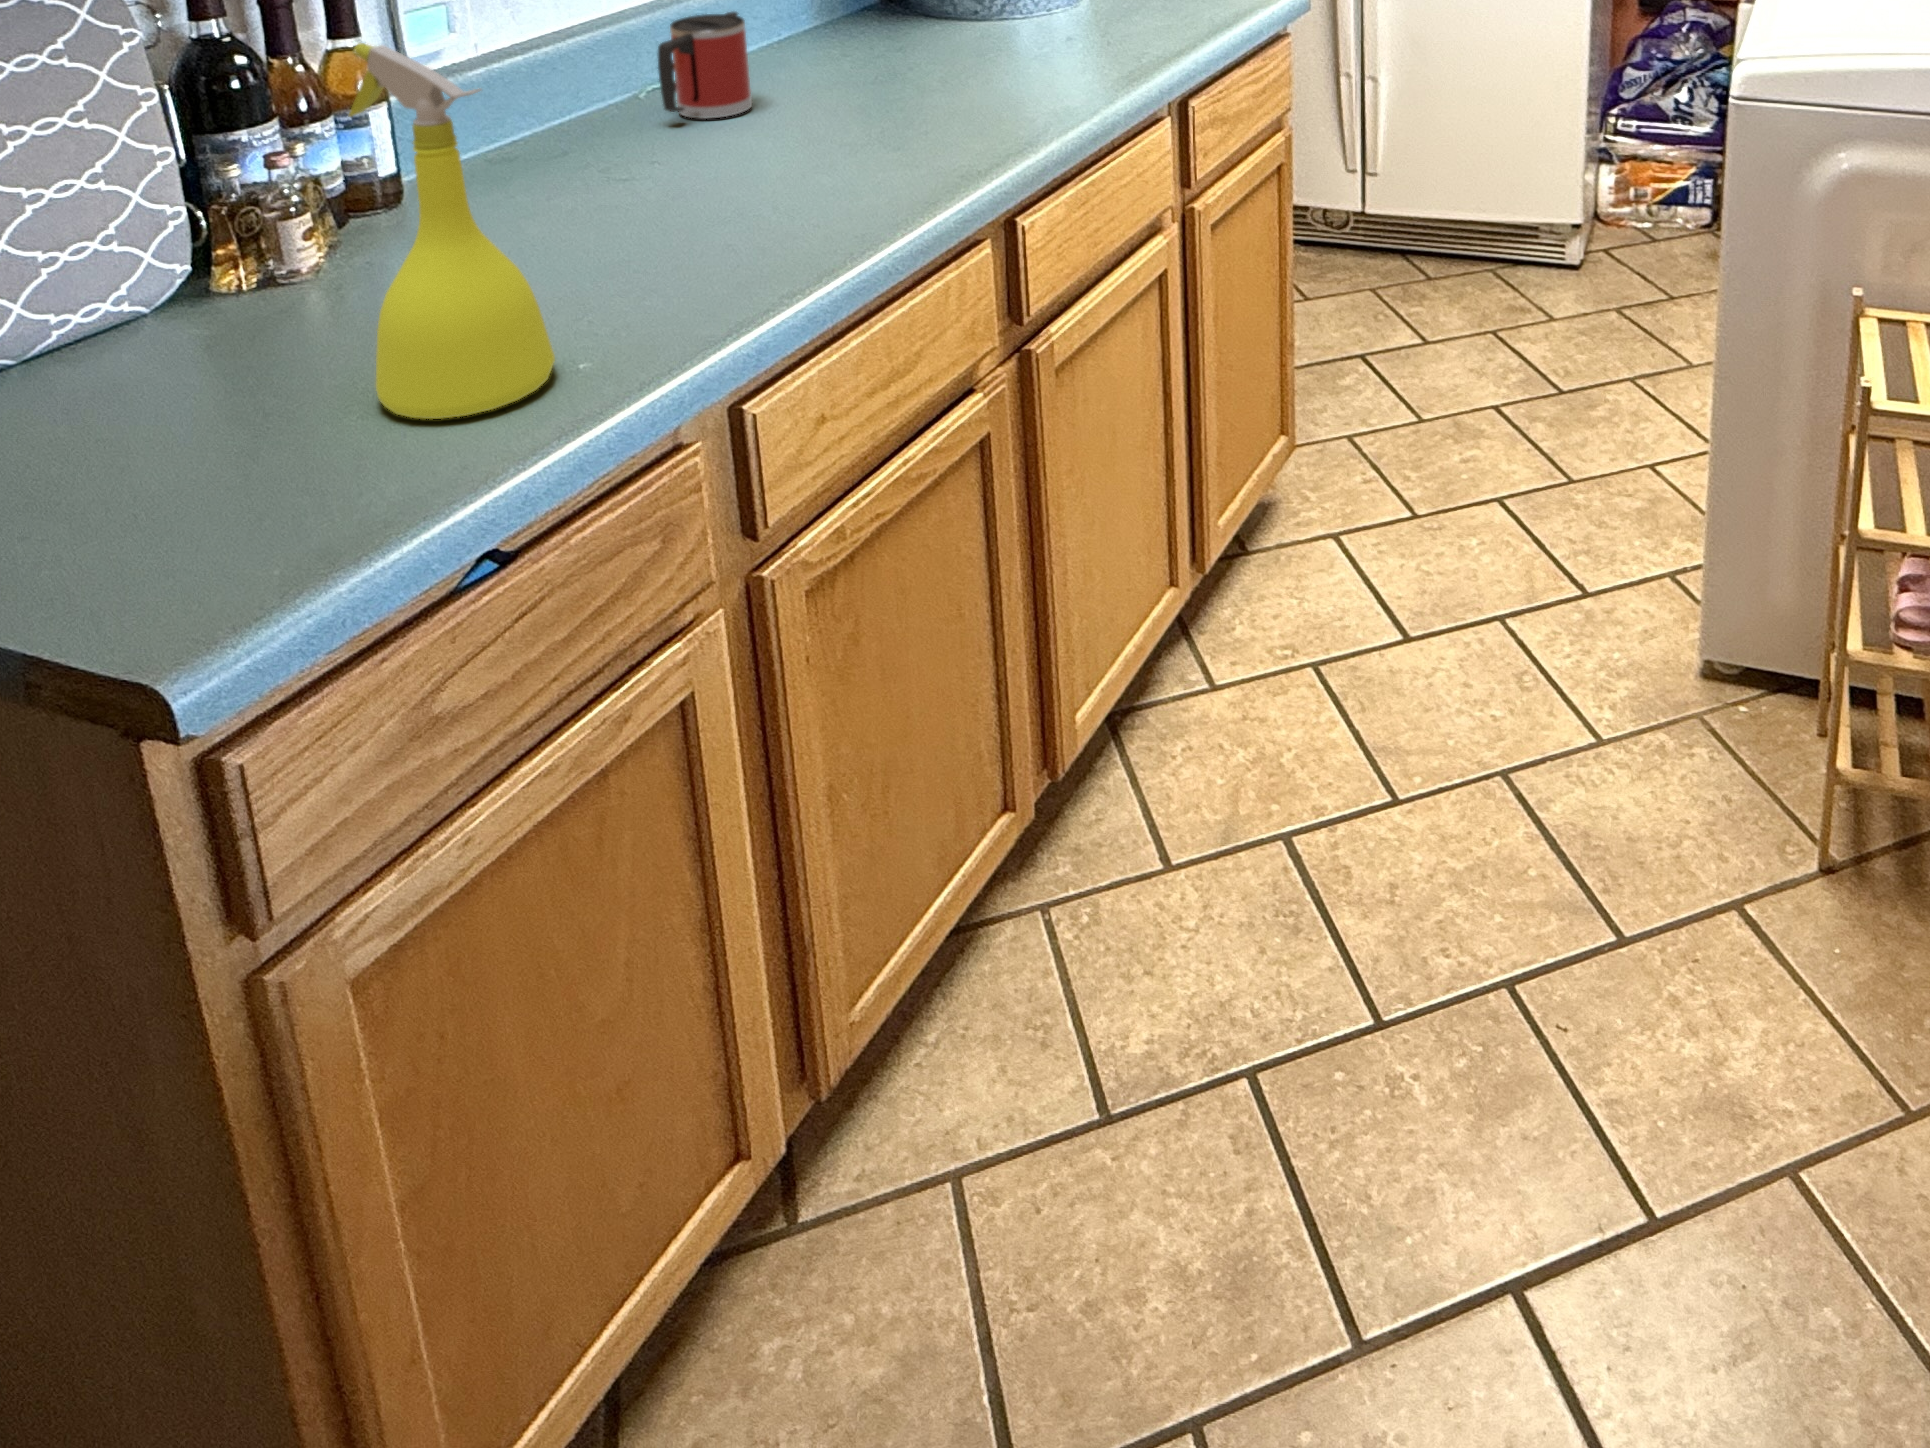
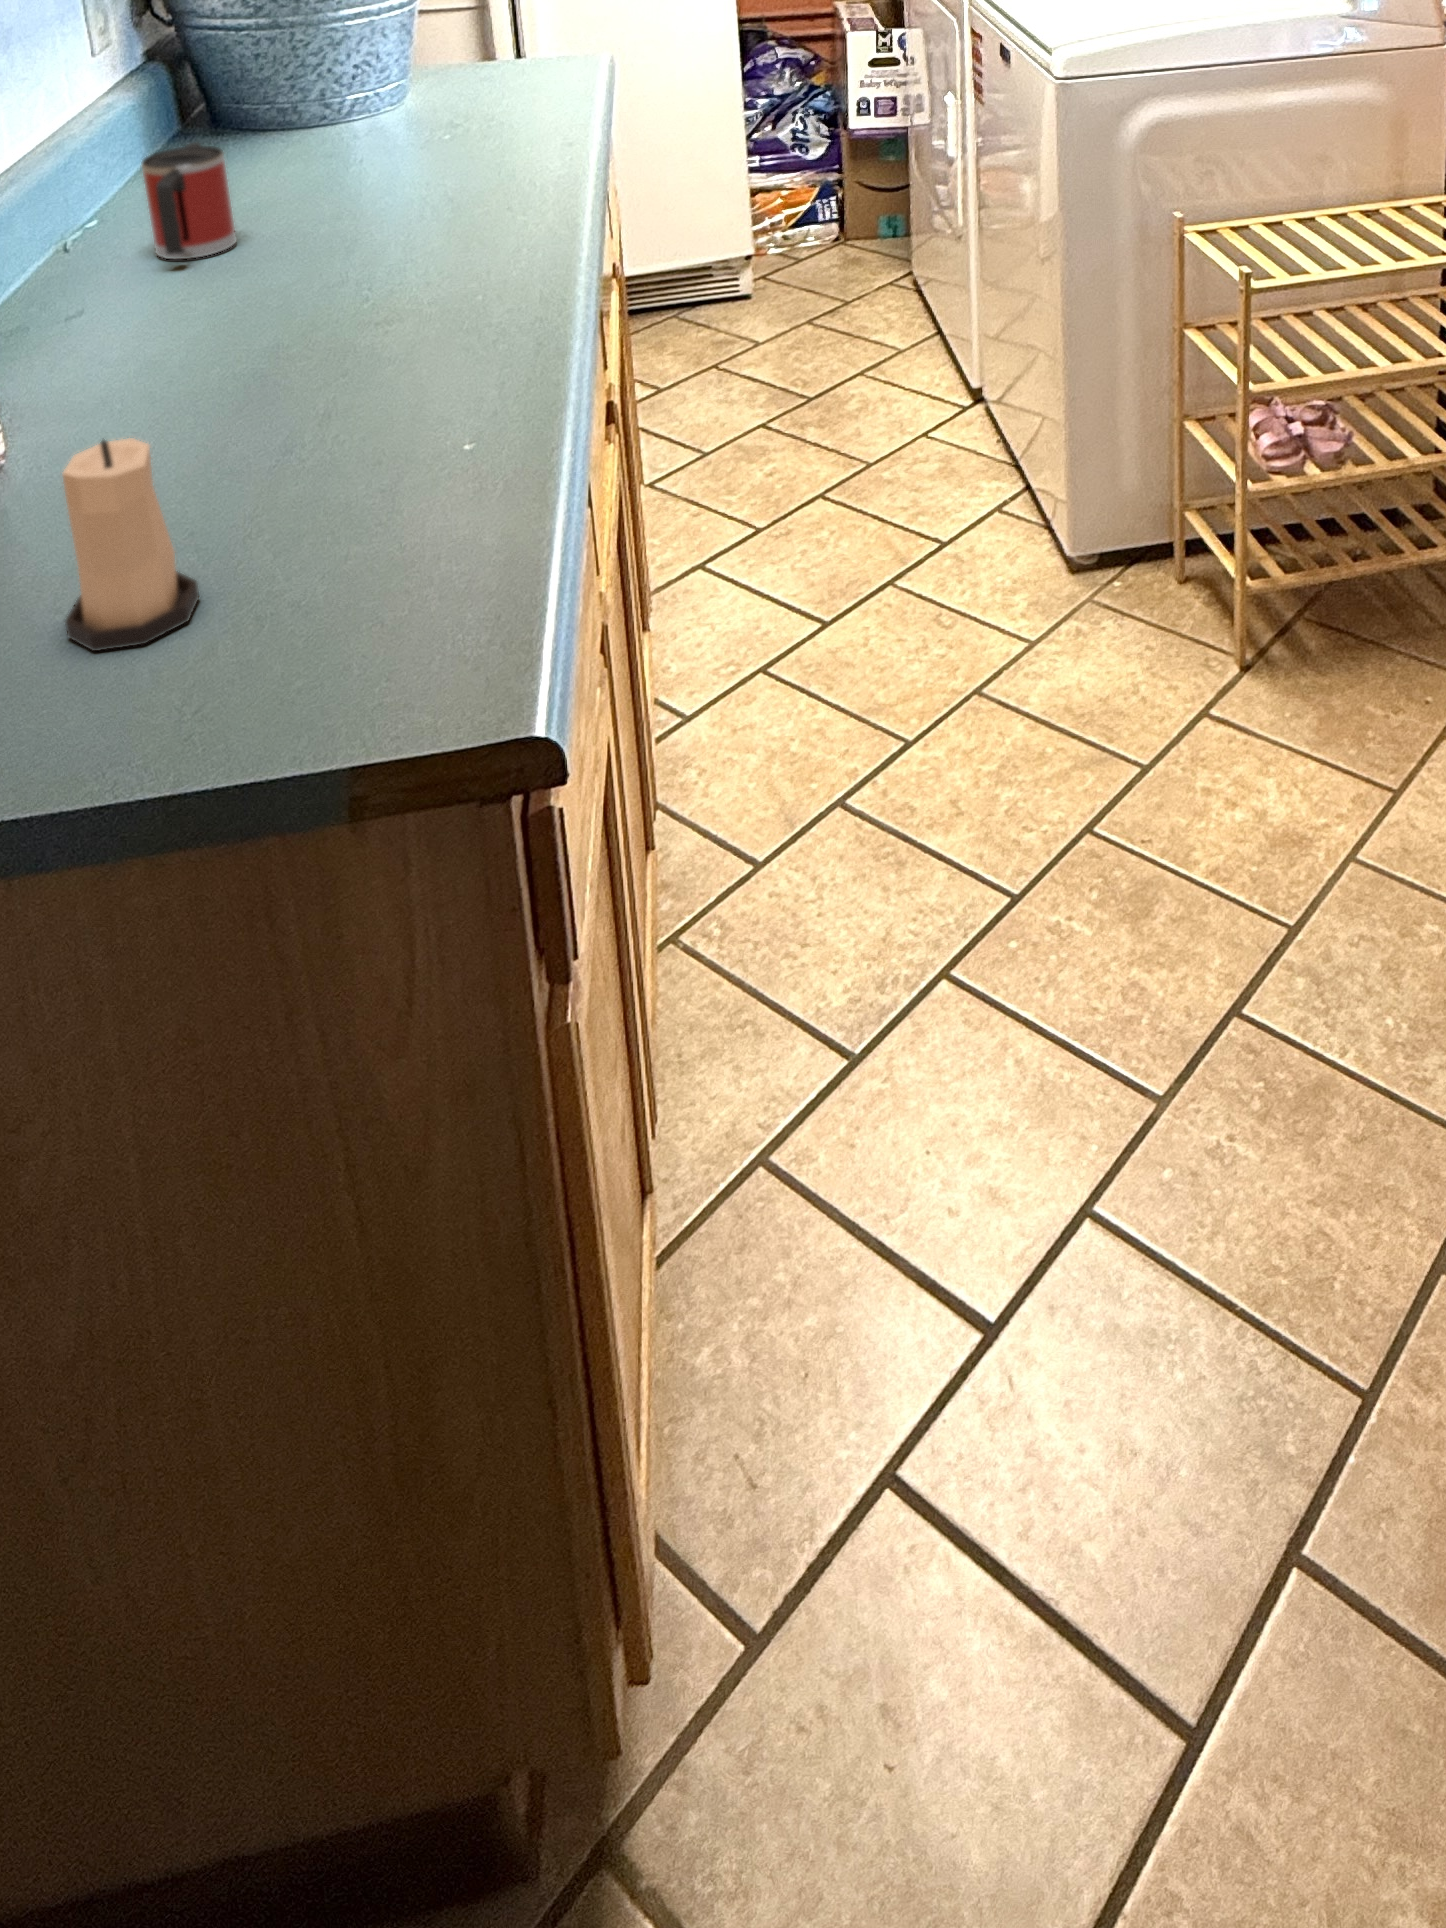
spray bottle: present [348,43,555,419] -> none [276,160,486,527]
candle: none [64,267,205,464] -> present [63,438,199,651]

